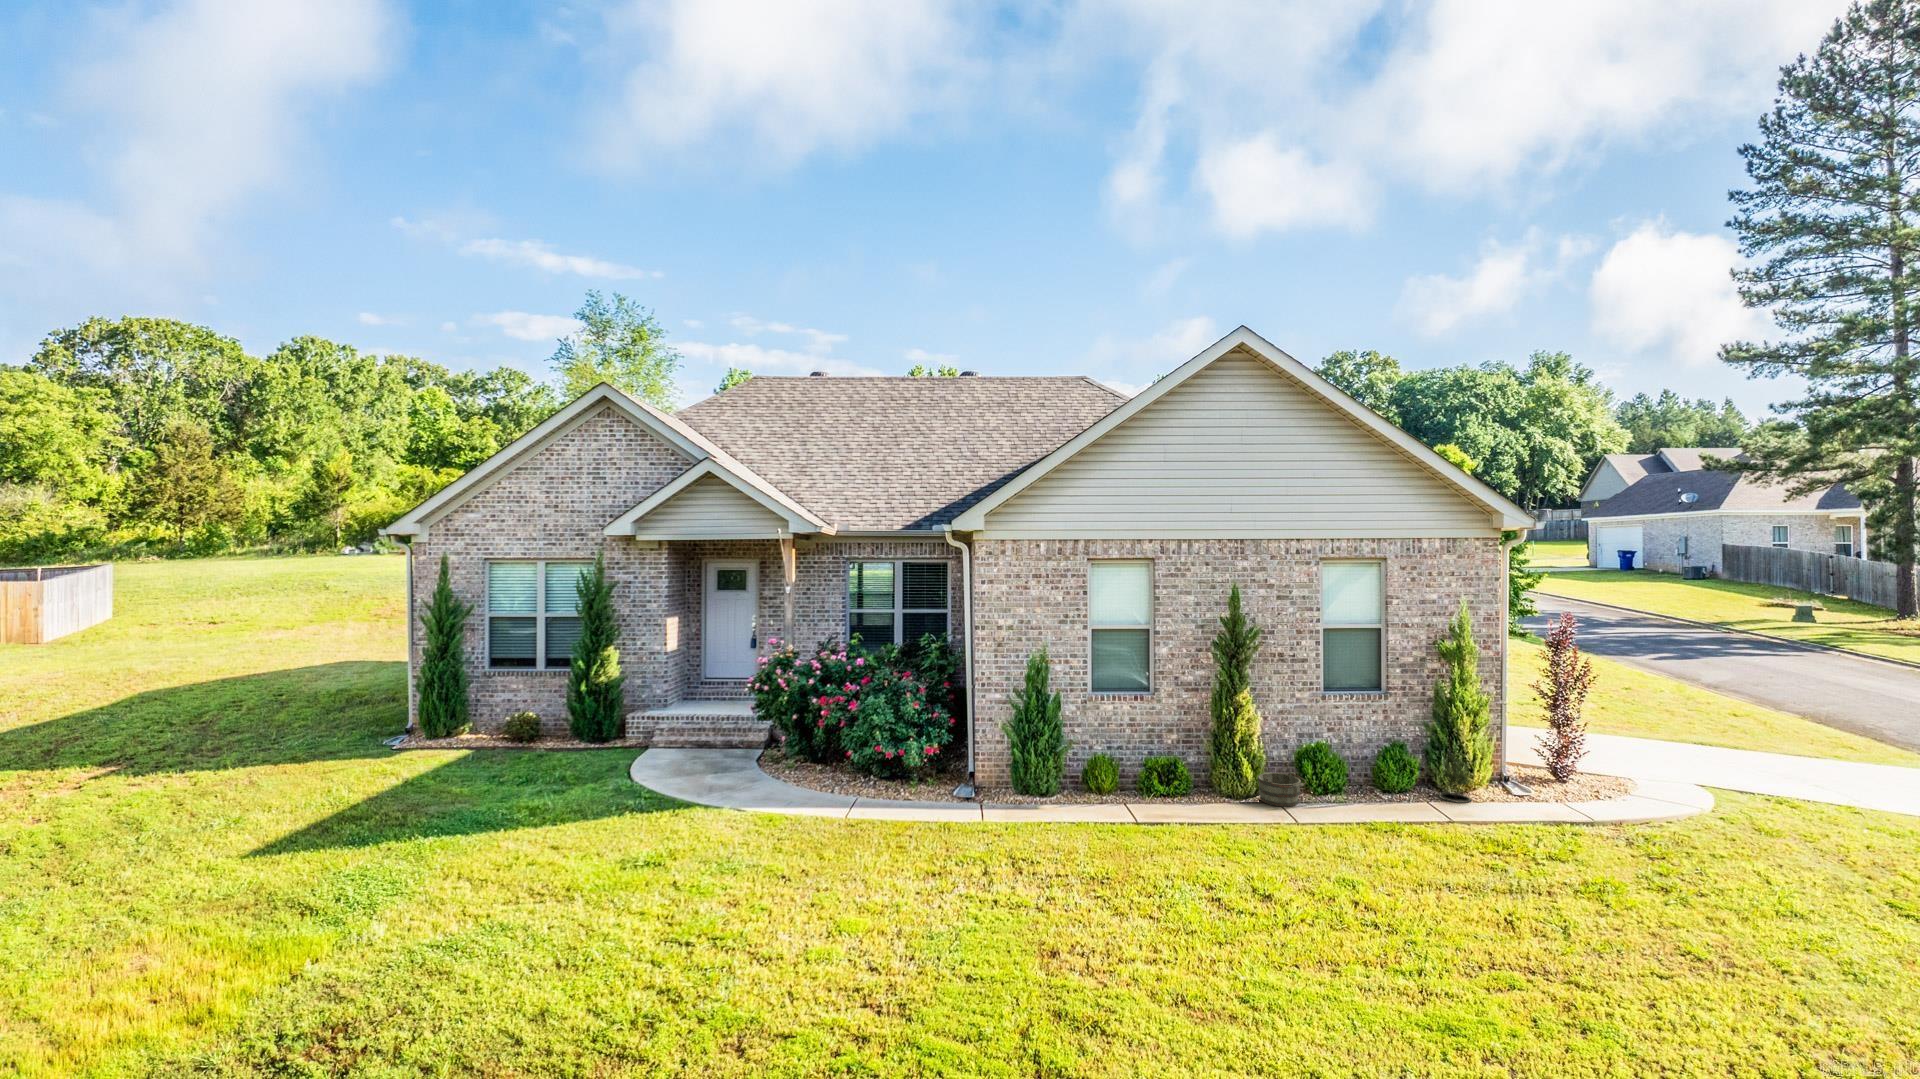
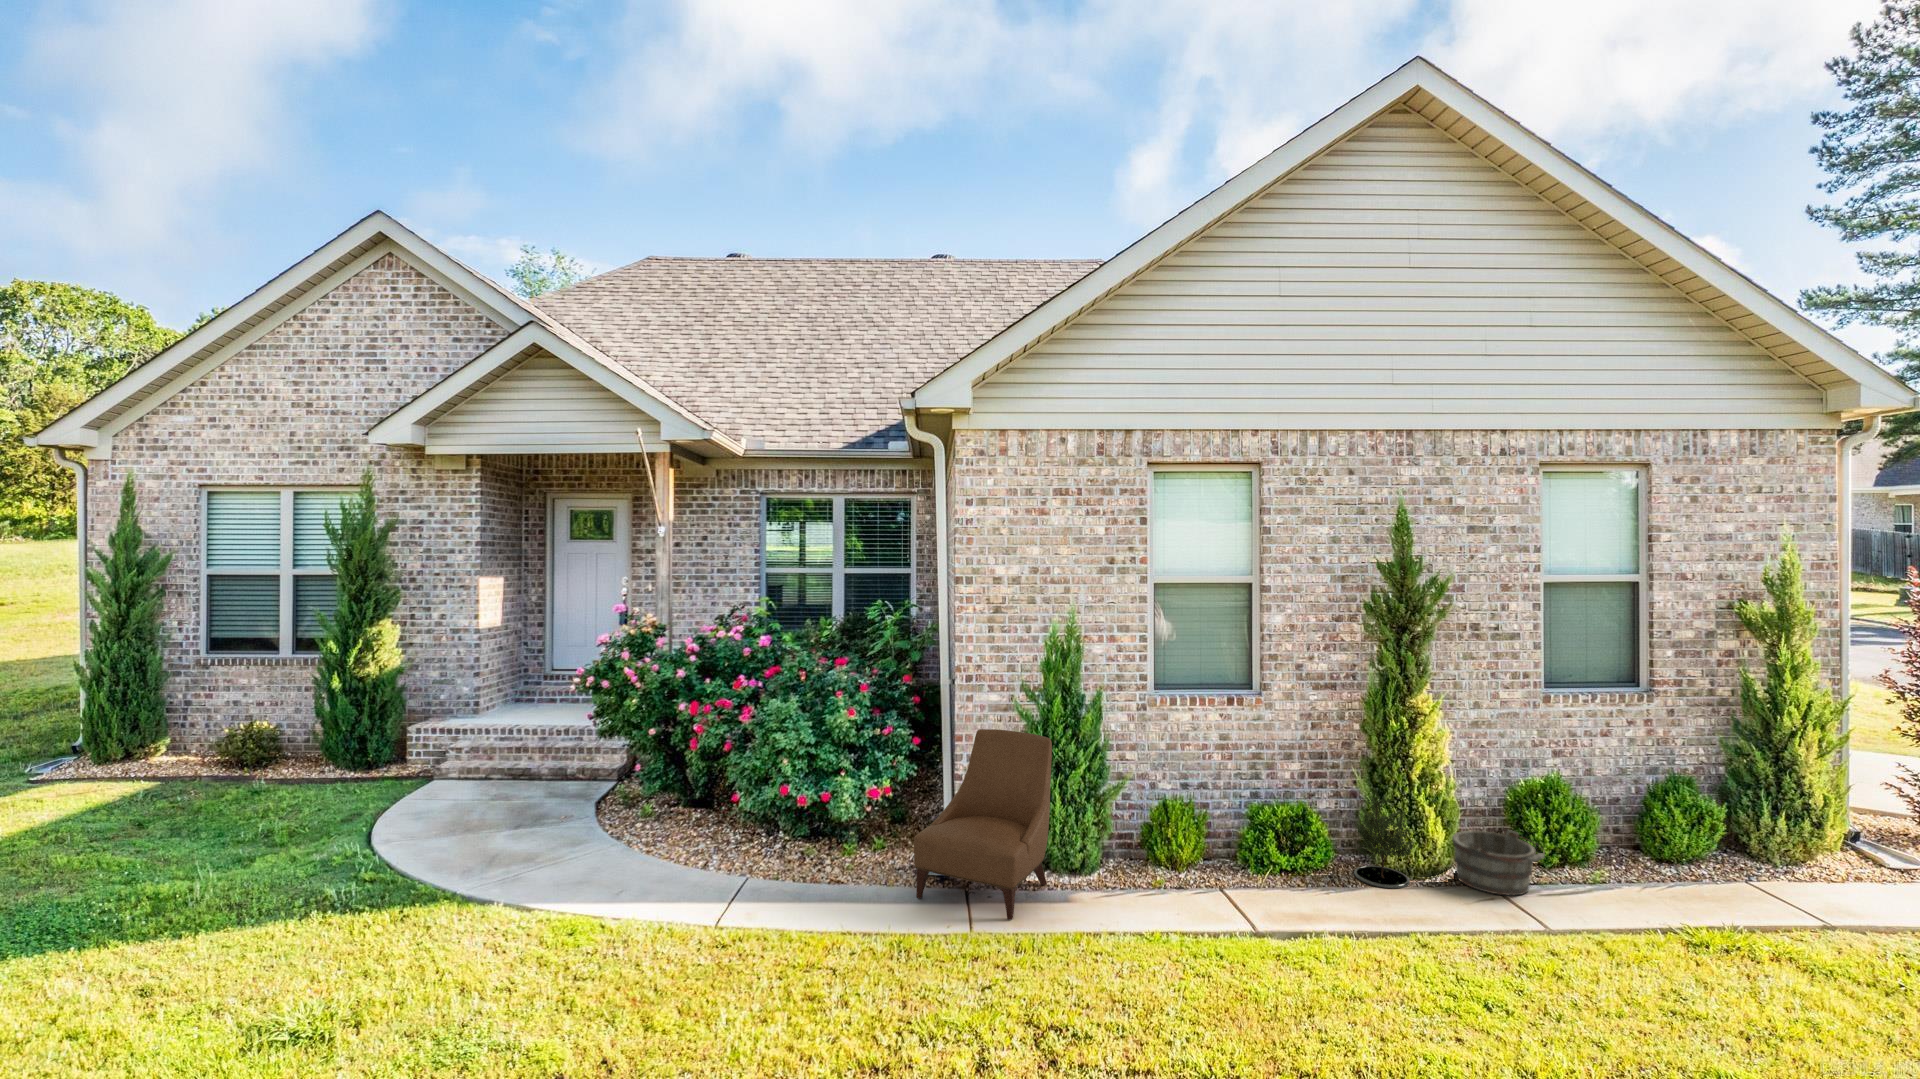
chair: none [953,714,1030,815] -> present [914,729,1052,920]
potted tree: present [1439,751,1471,803] -> present [1354,789,1414,888]

